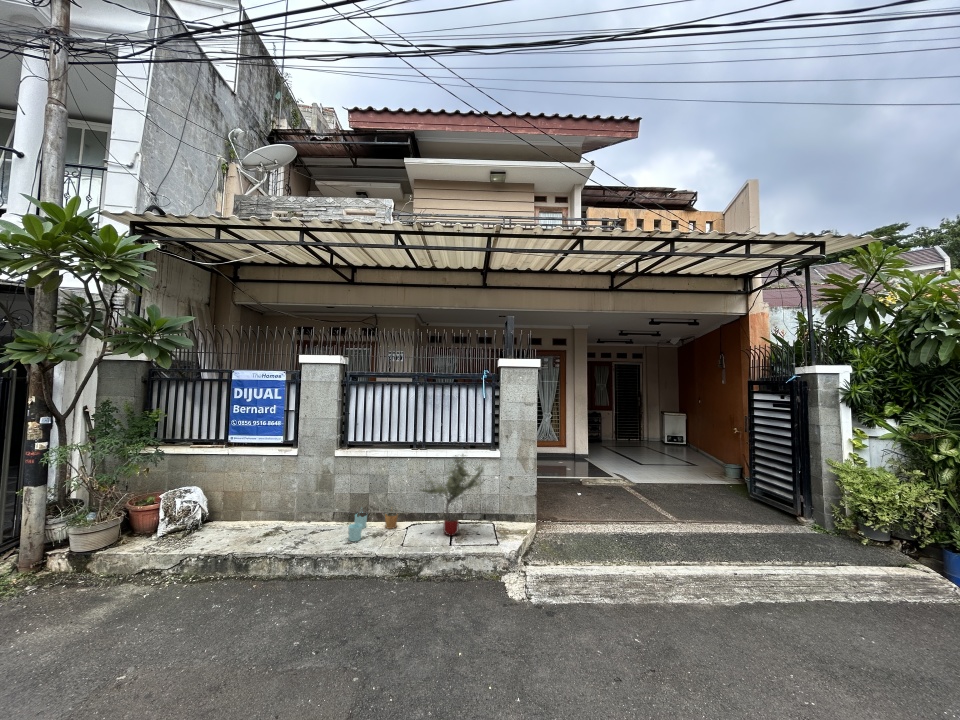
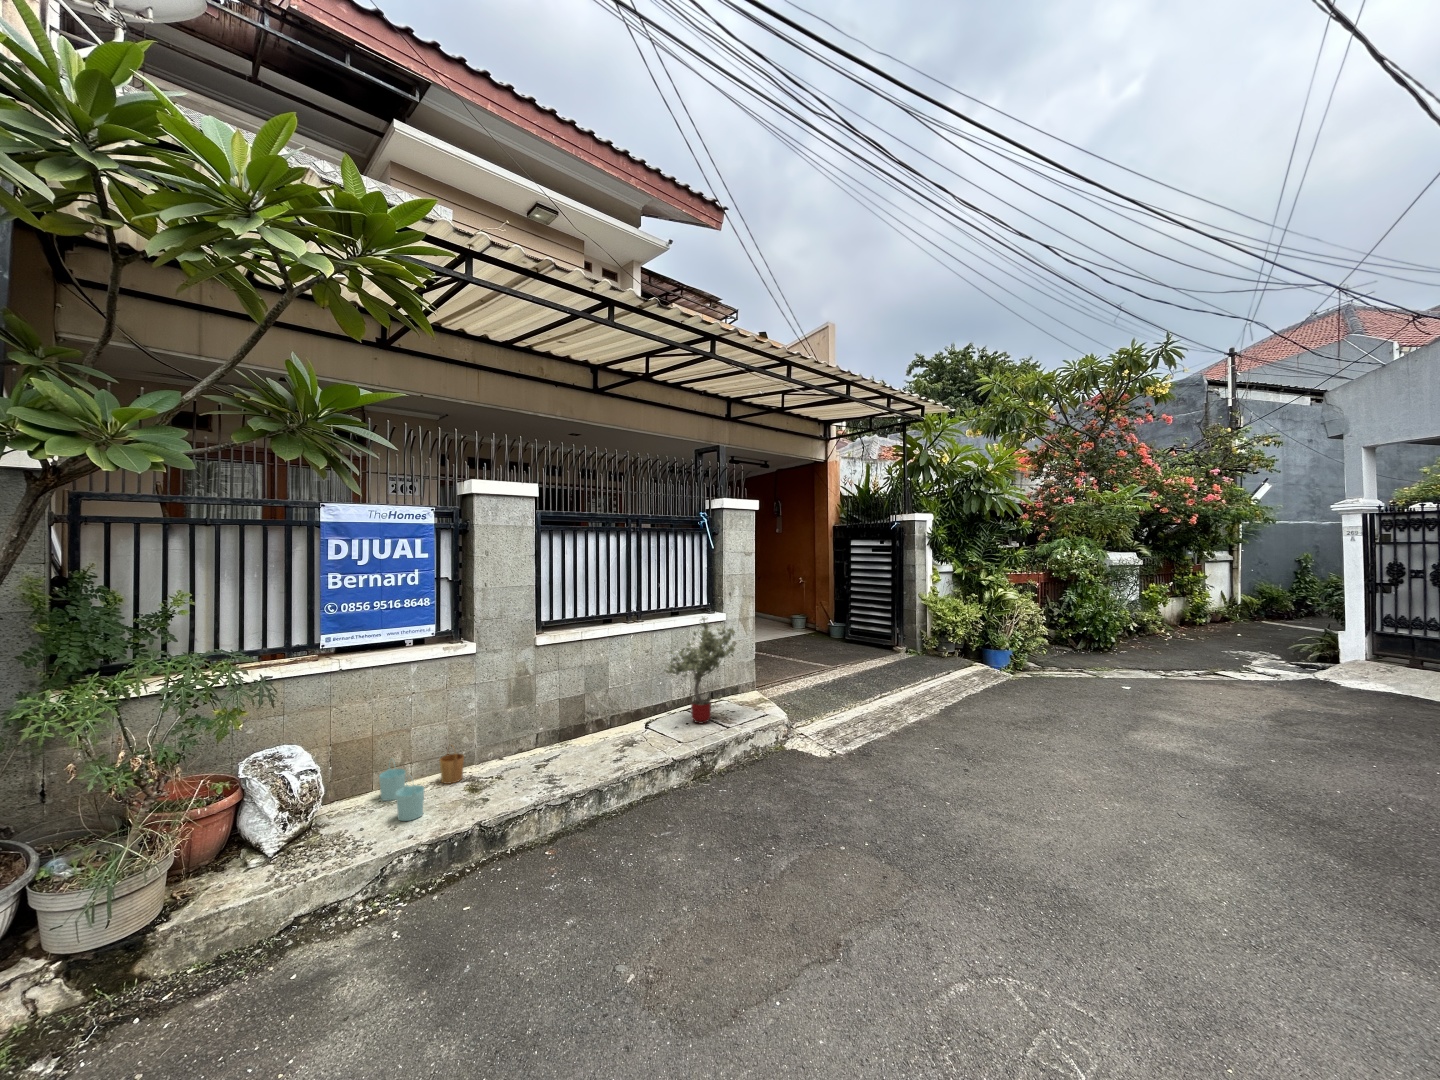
bucket: present [348,512,398,541] -> present [379,745,464,821]

